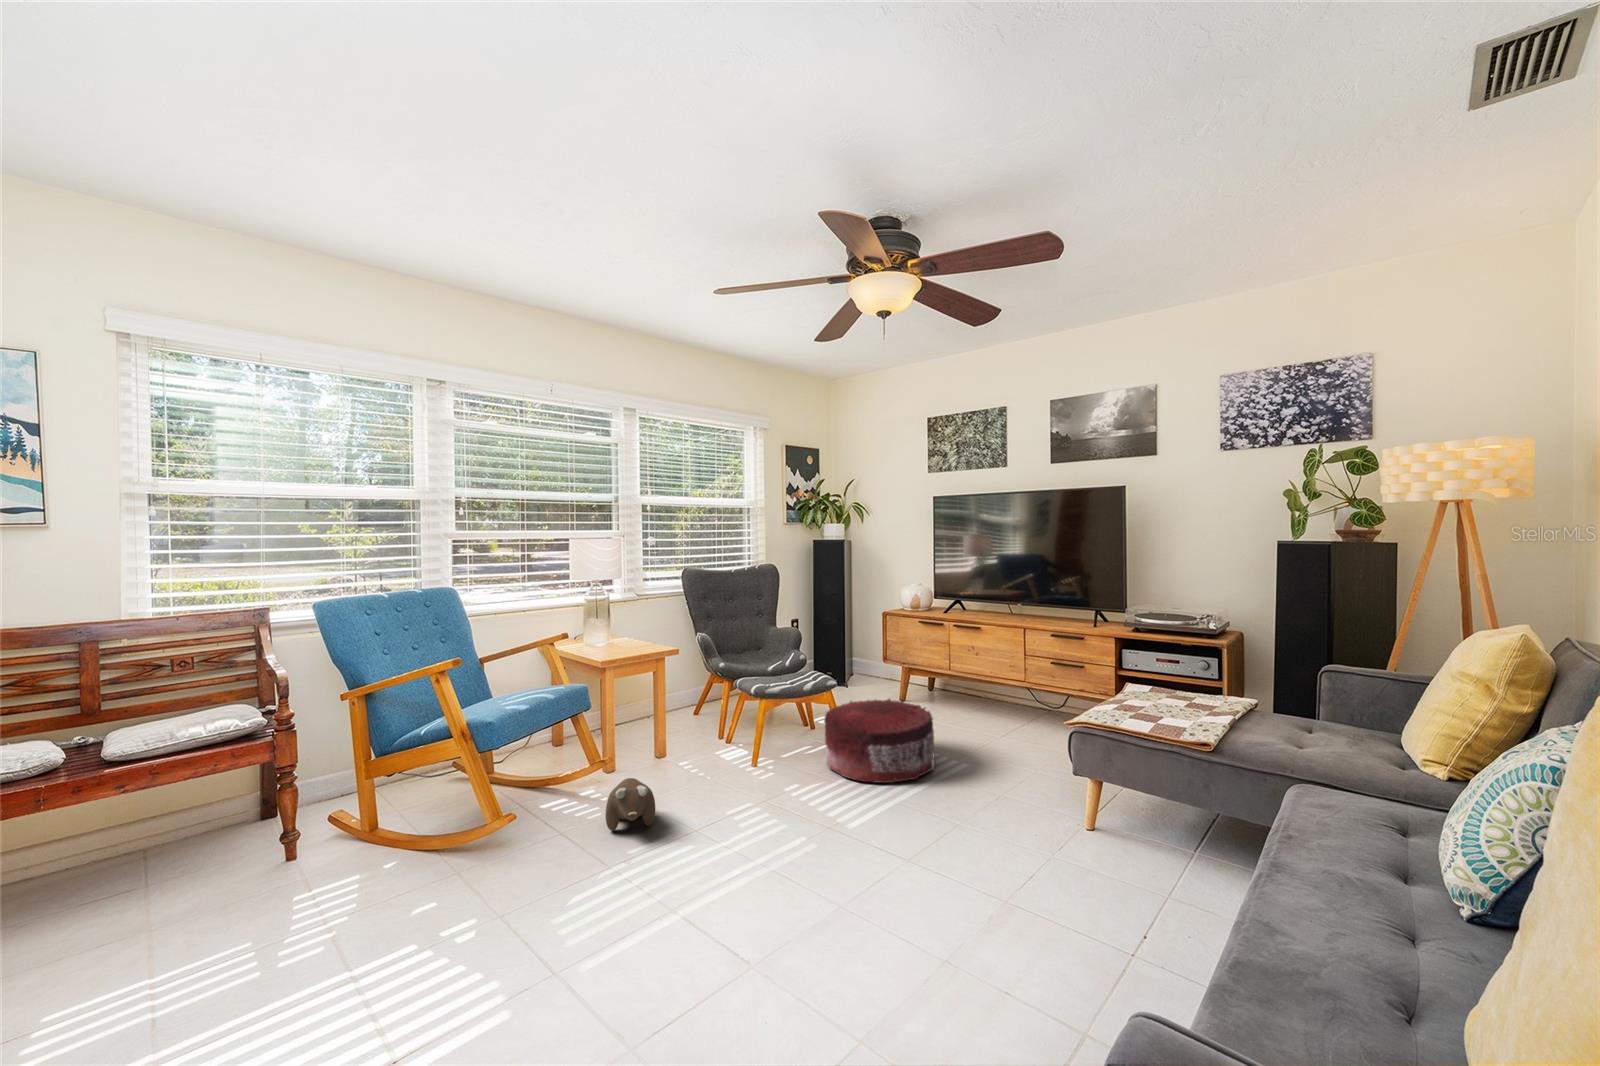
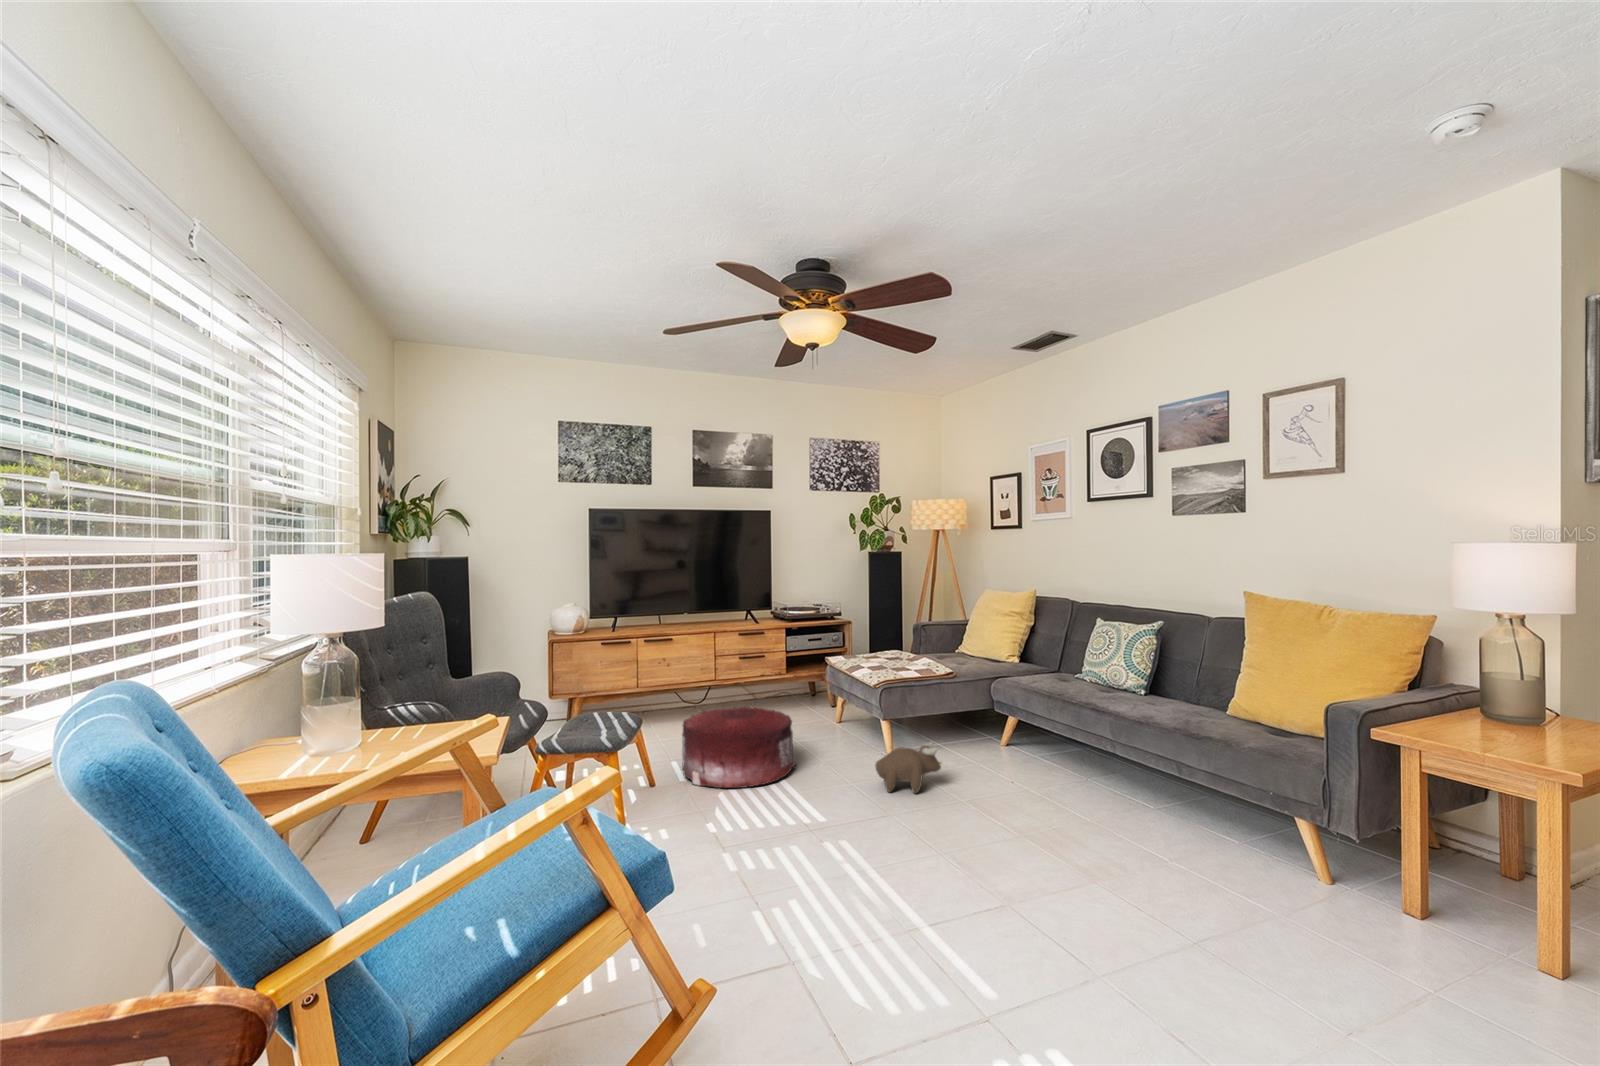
plush toy: present [606,778,655,831] -> present [875,742,943,793]

